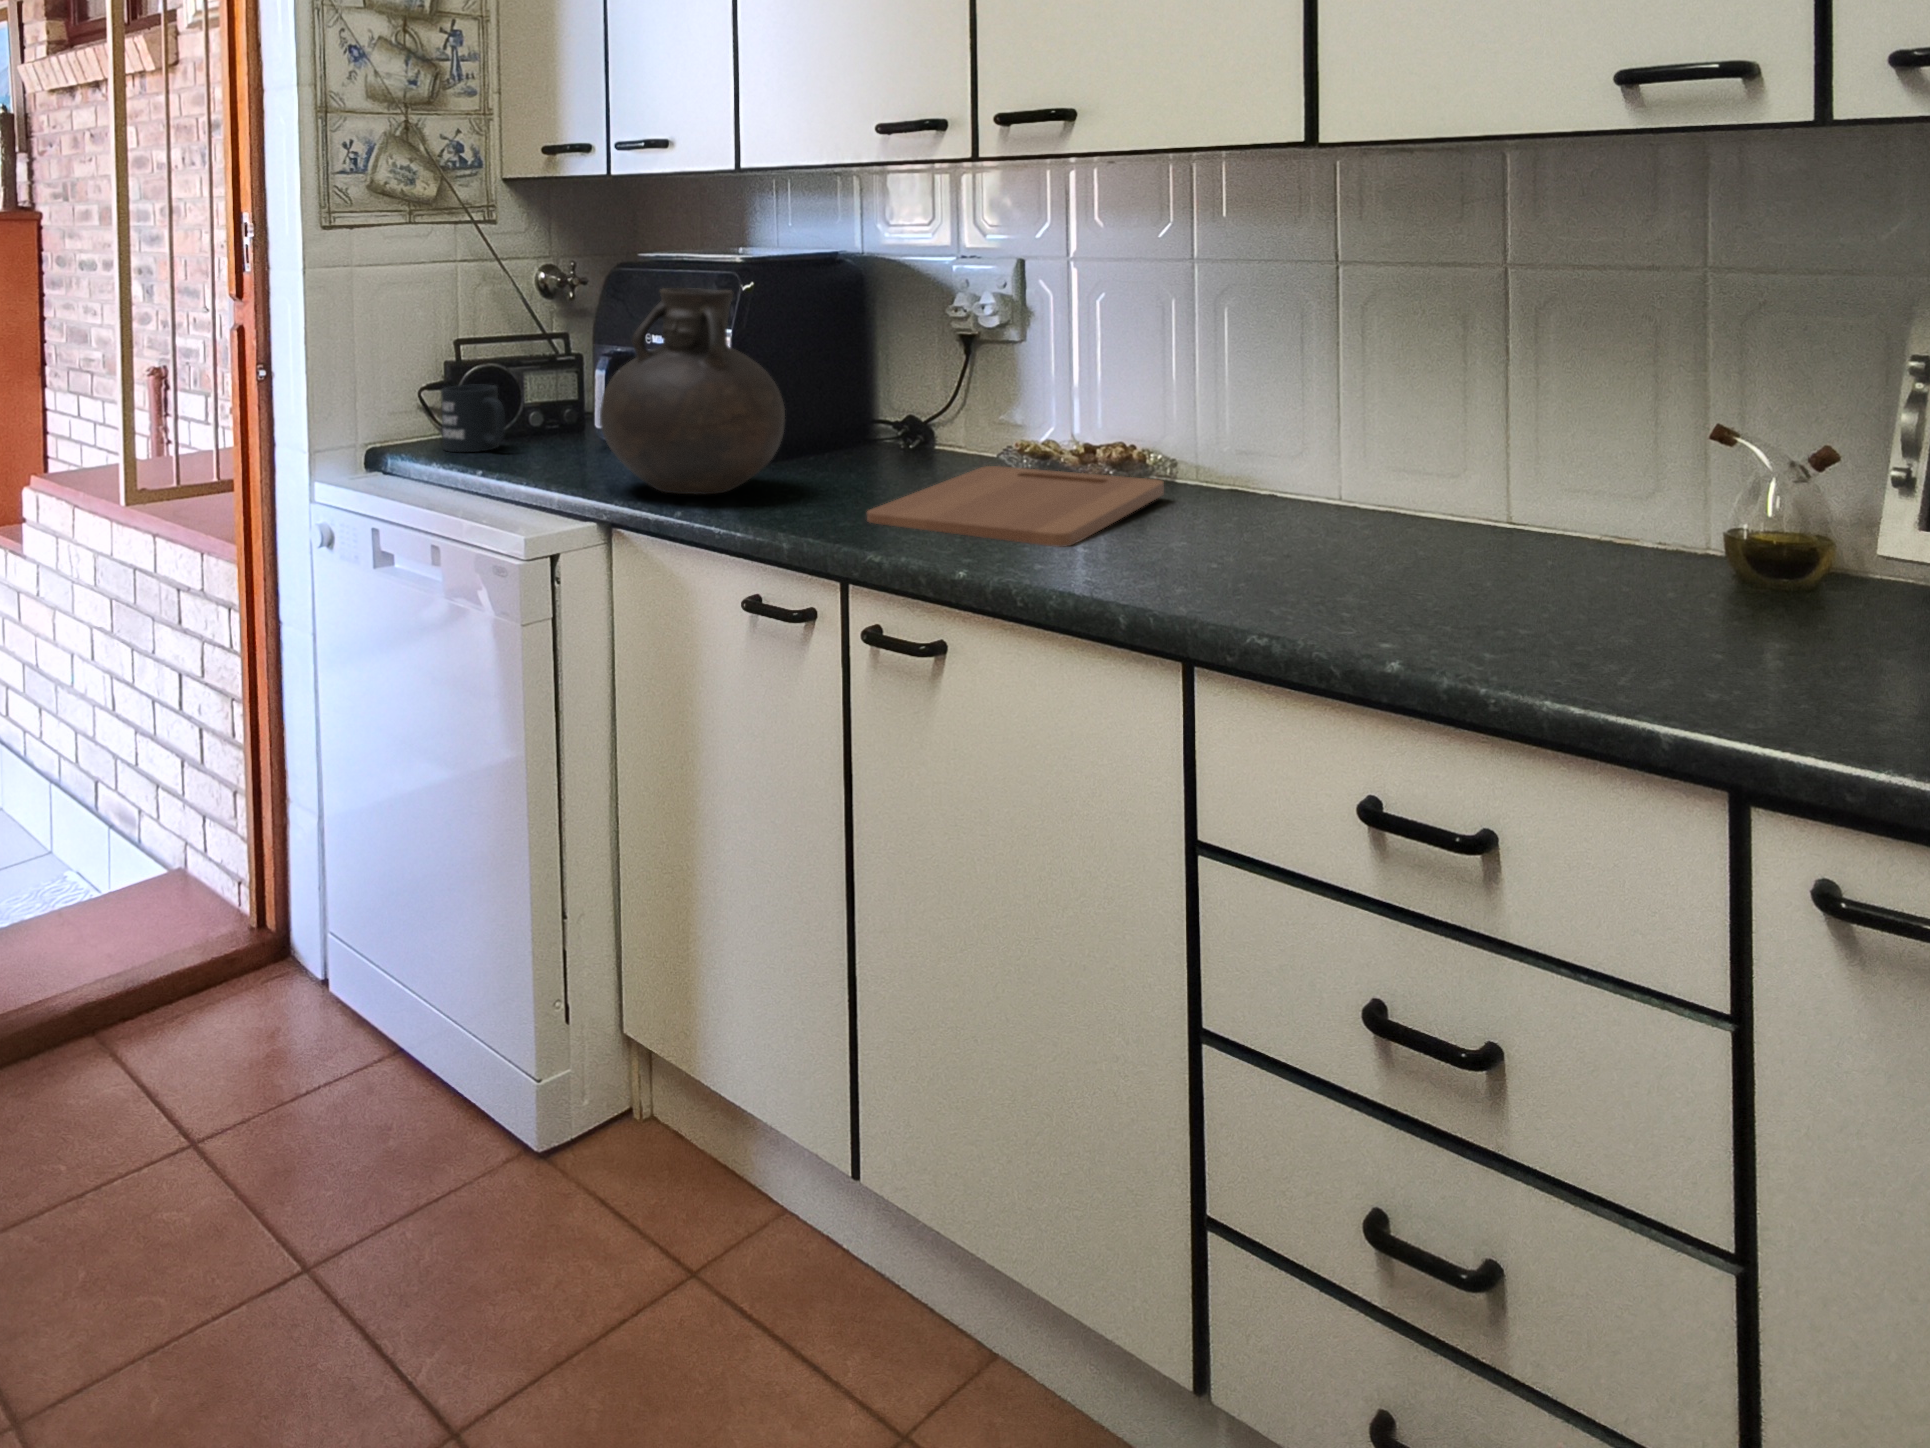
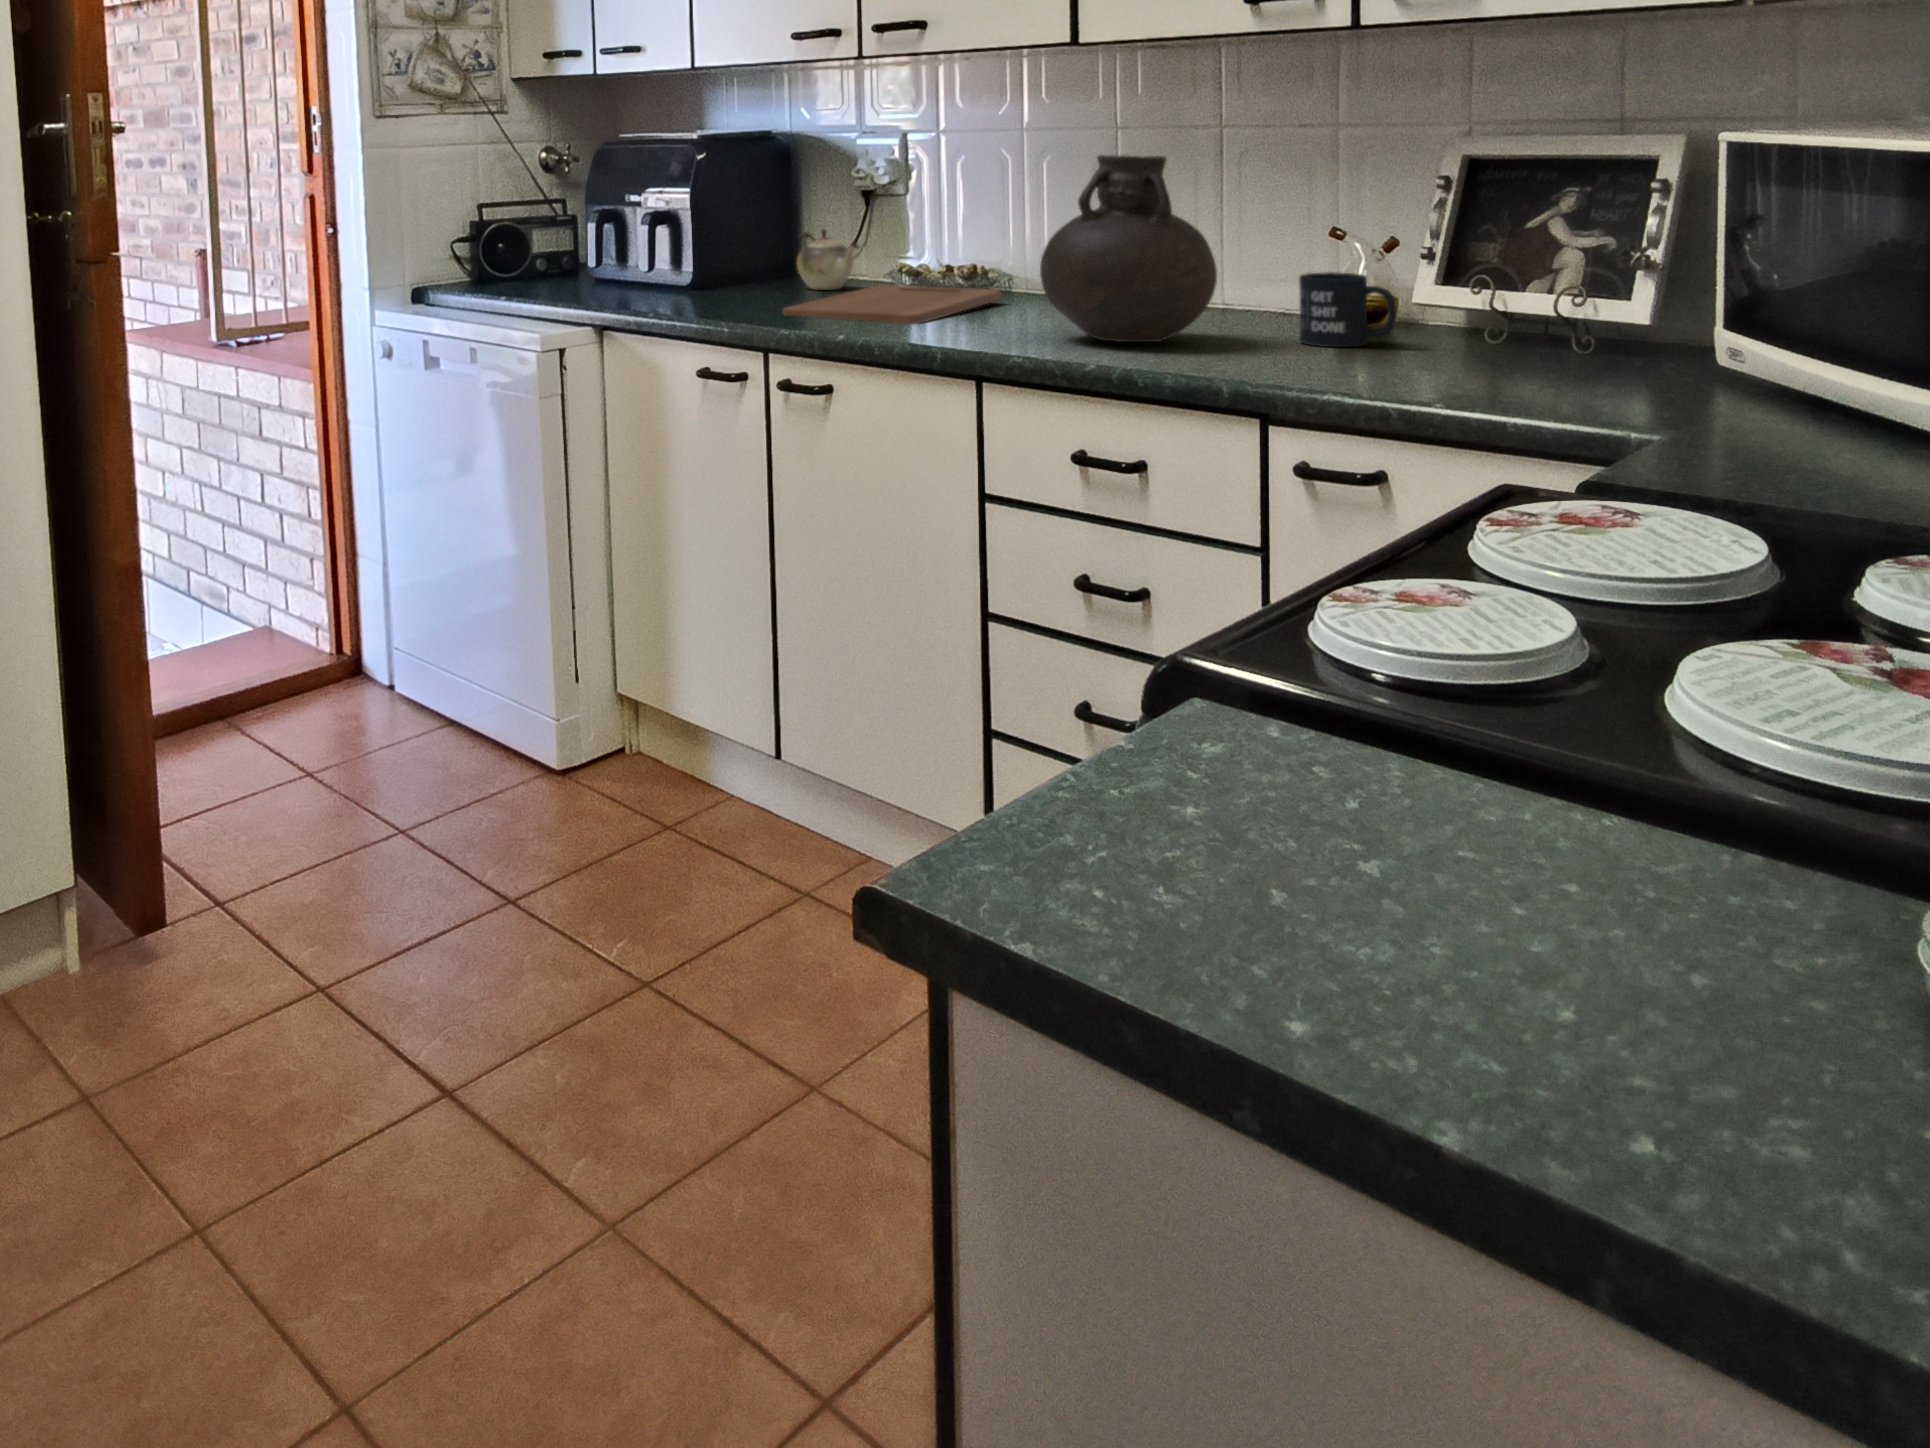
vase: present [600,288,785,495] -> present [1040,155,1217,342]
teapot: none [869,383,958,465] -> present [797,229,859,290]
mug: present [441,384,506,452] -> present [1299,272,1397,347]

